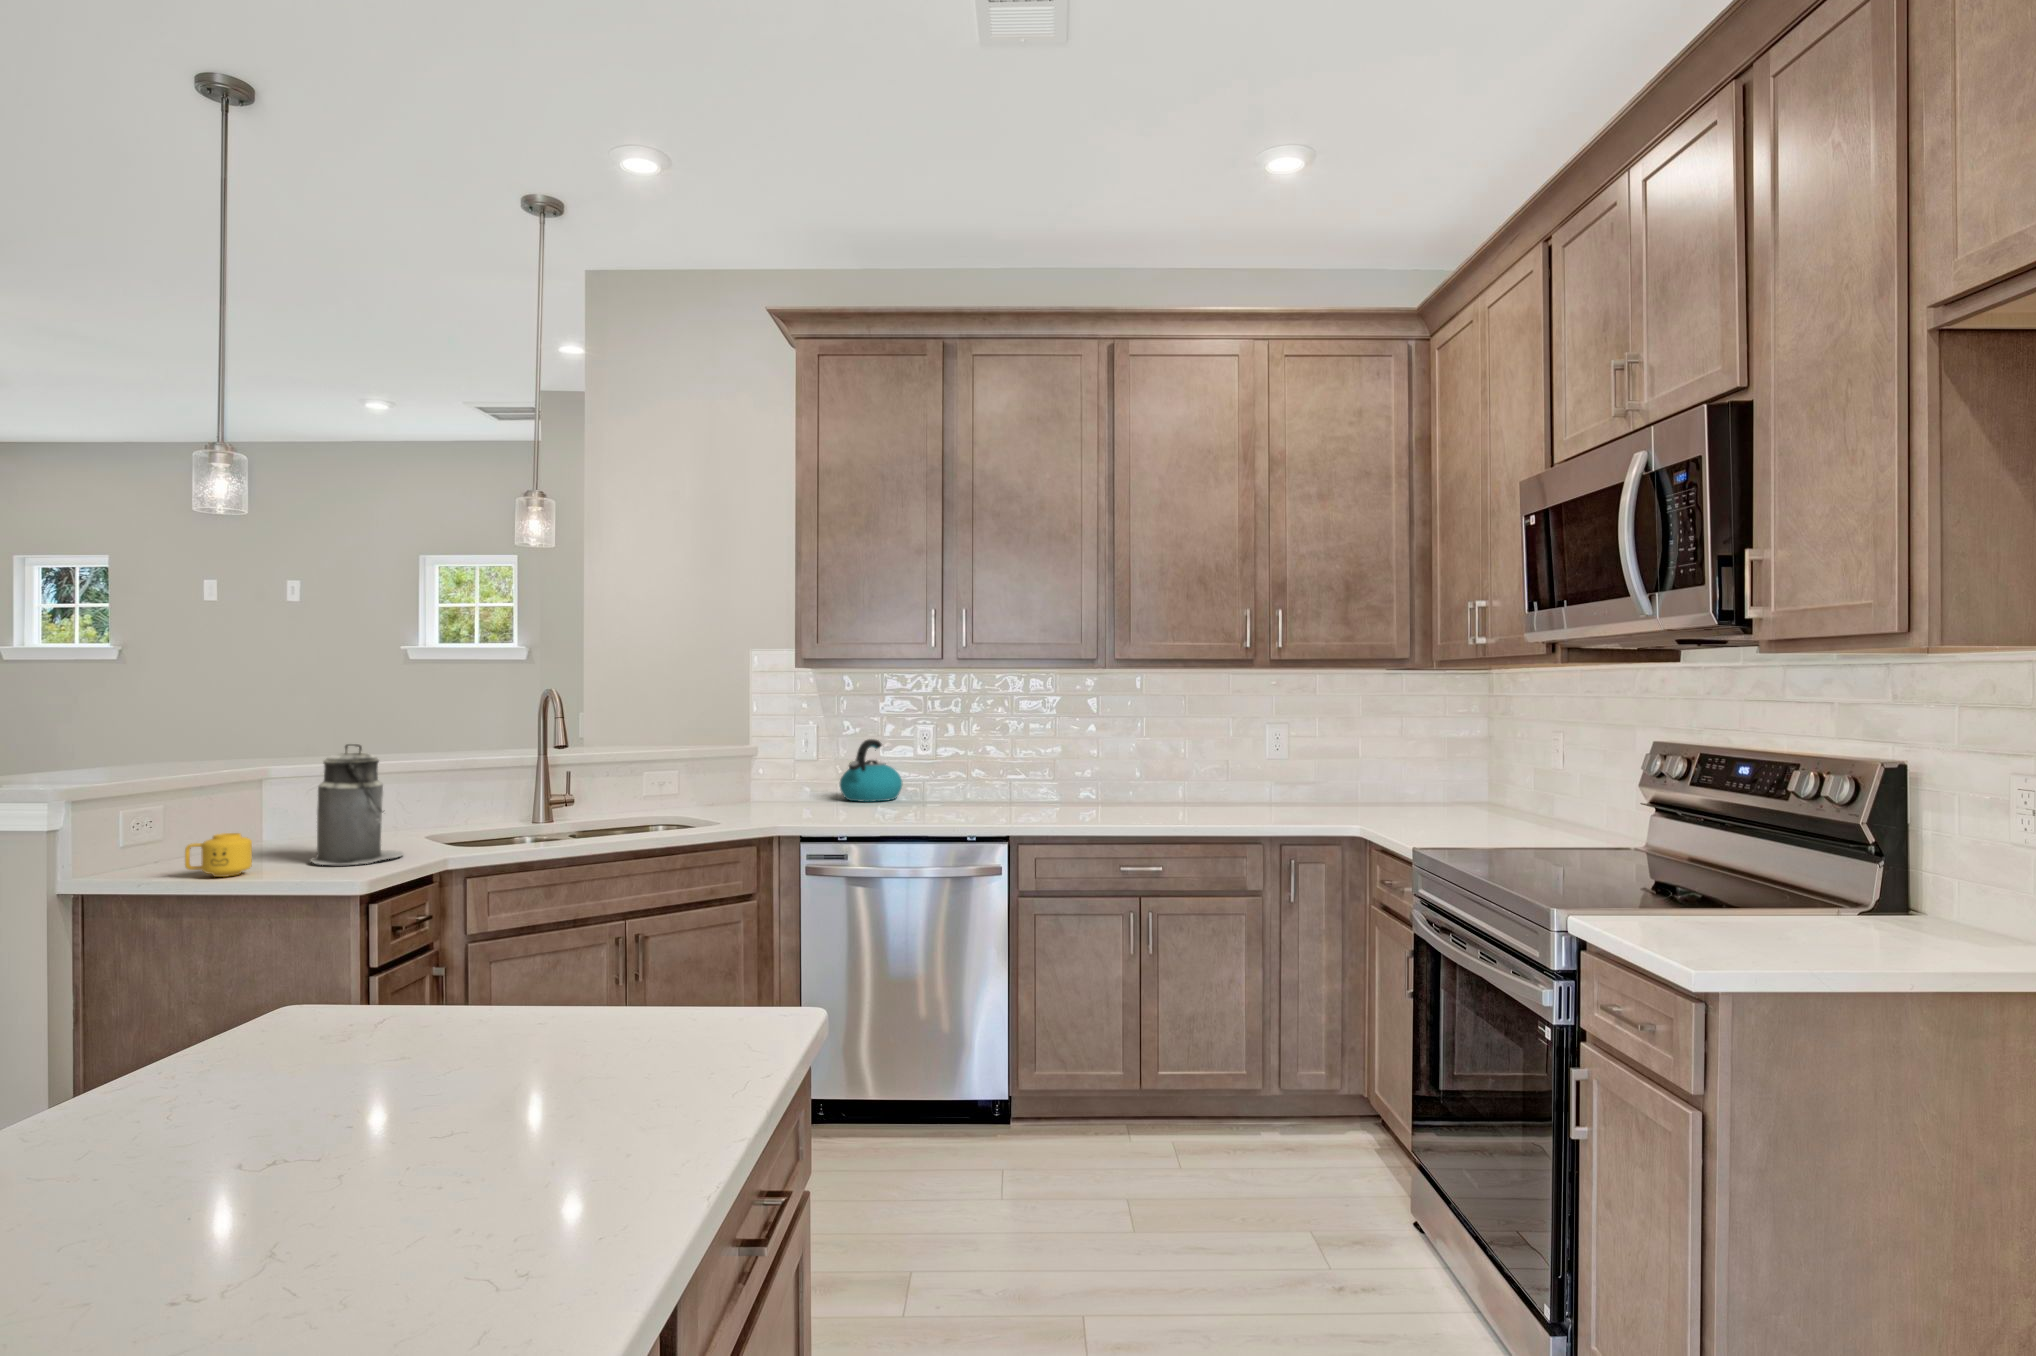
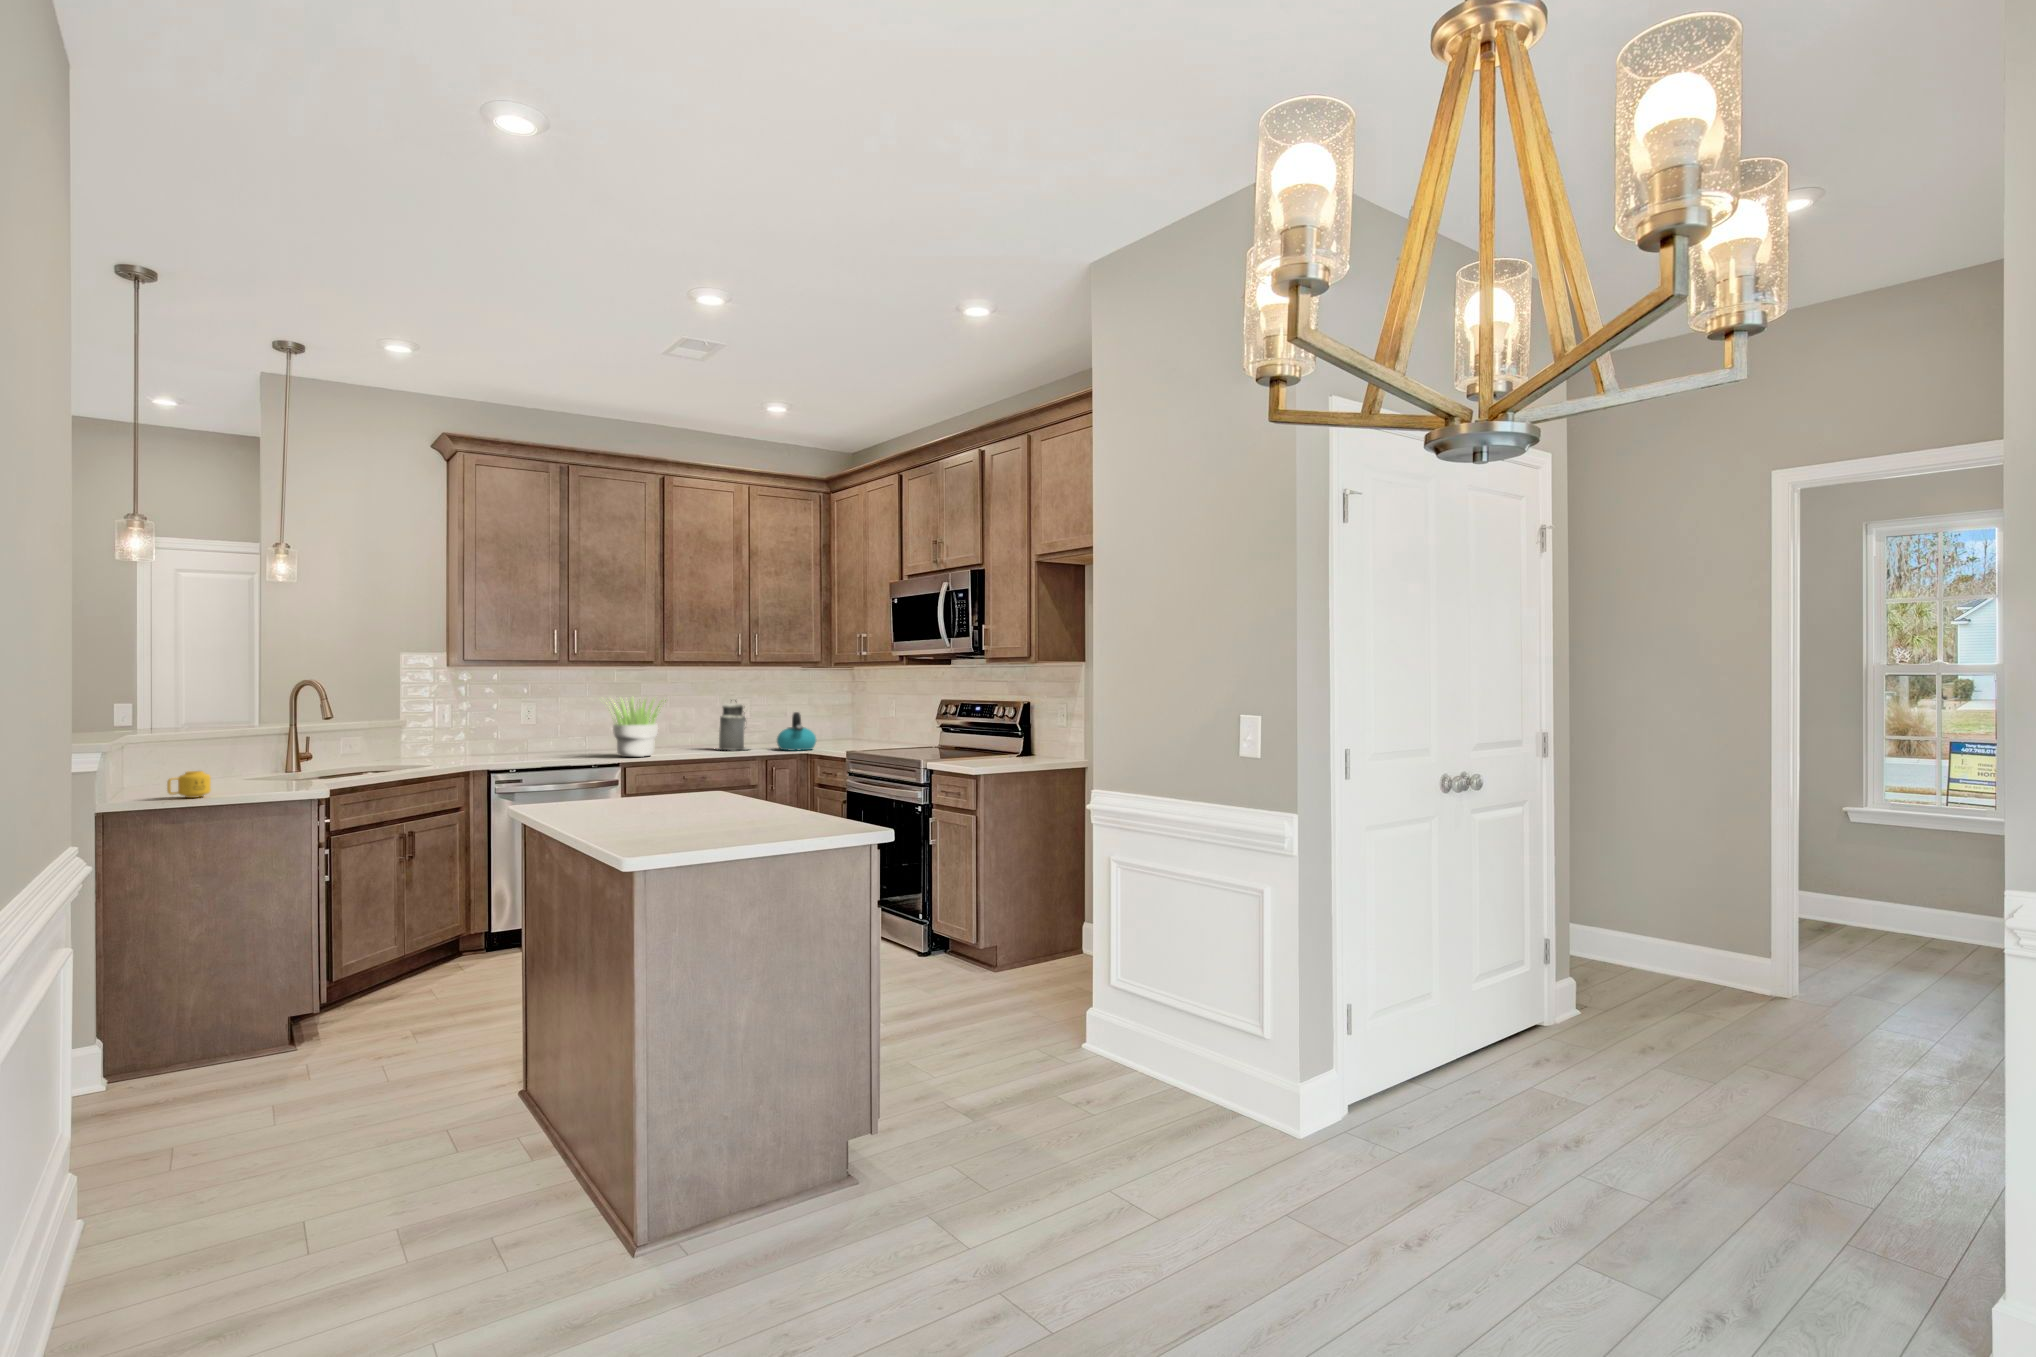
potted plant: none [963,716,1087,826] -> present [609,699,666,757]
kettle: present [840,739,902,802] -> present [777,712,816,751]
canister: present [310,744,404,865] -> present [719,700,748,750]

